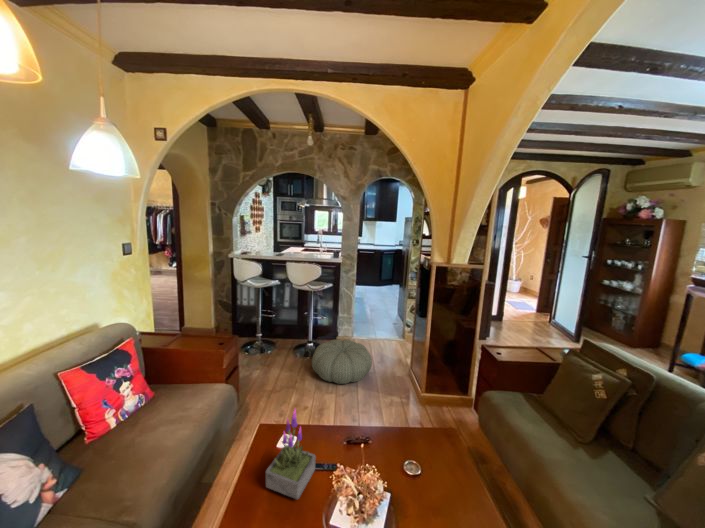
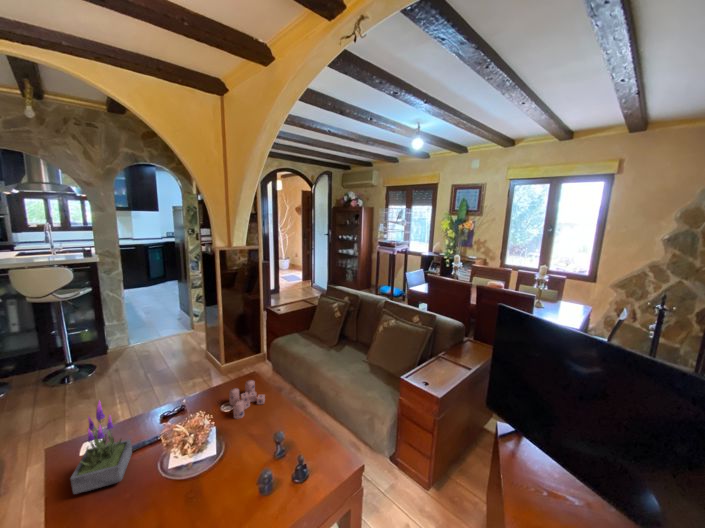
pouf: present [312,340,372,384] -> none [78,345,163,397]
candle: none [416,441,461,494] -> present [229,380,265,419]

